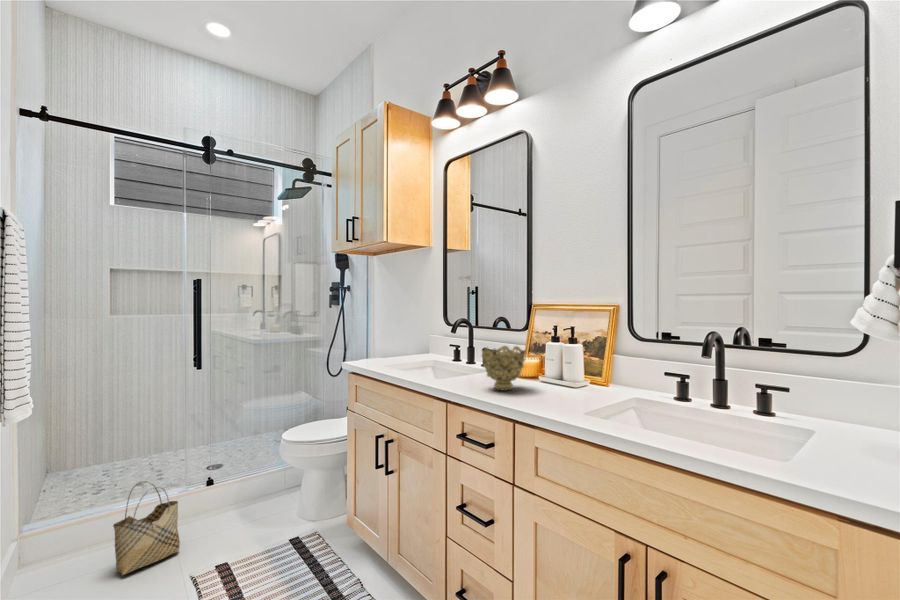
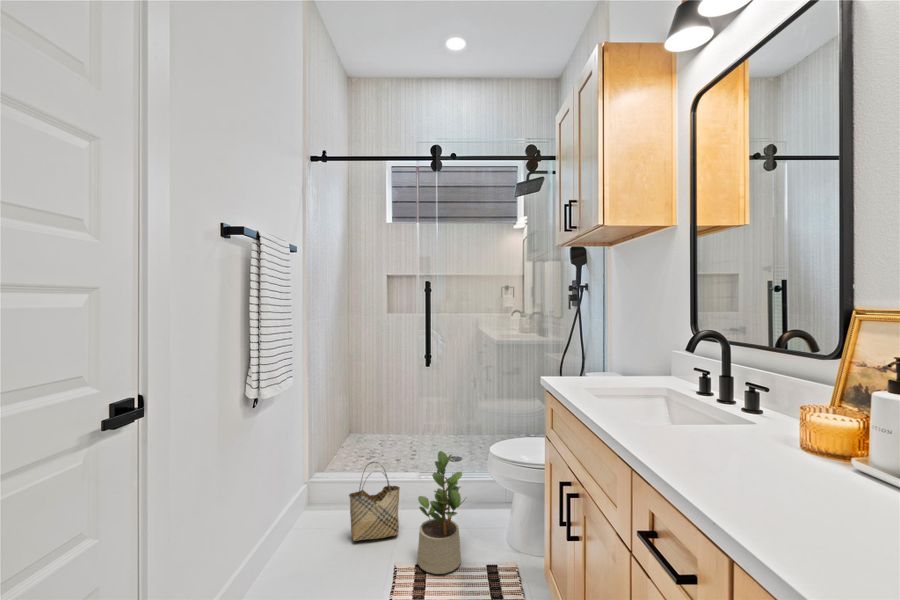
decorative bowl: present [481,346,525,391] -> none [692,385,798,474]
potted plant: none [213,447,271,567] -> present [417,451,465,574]

